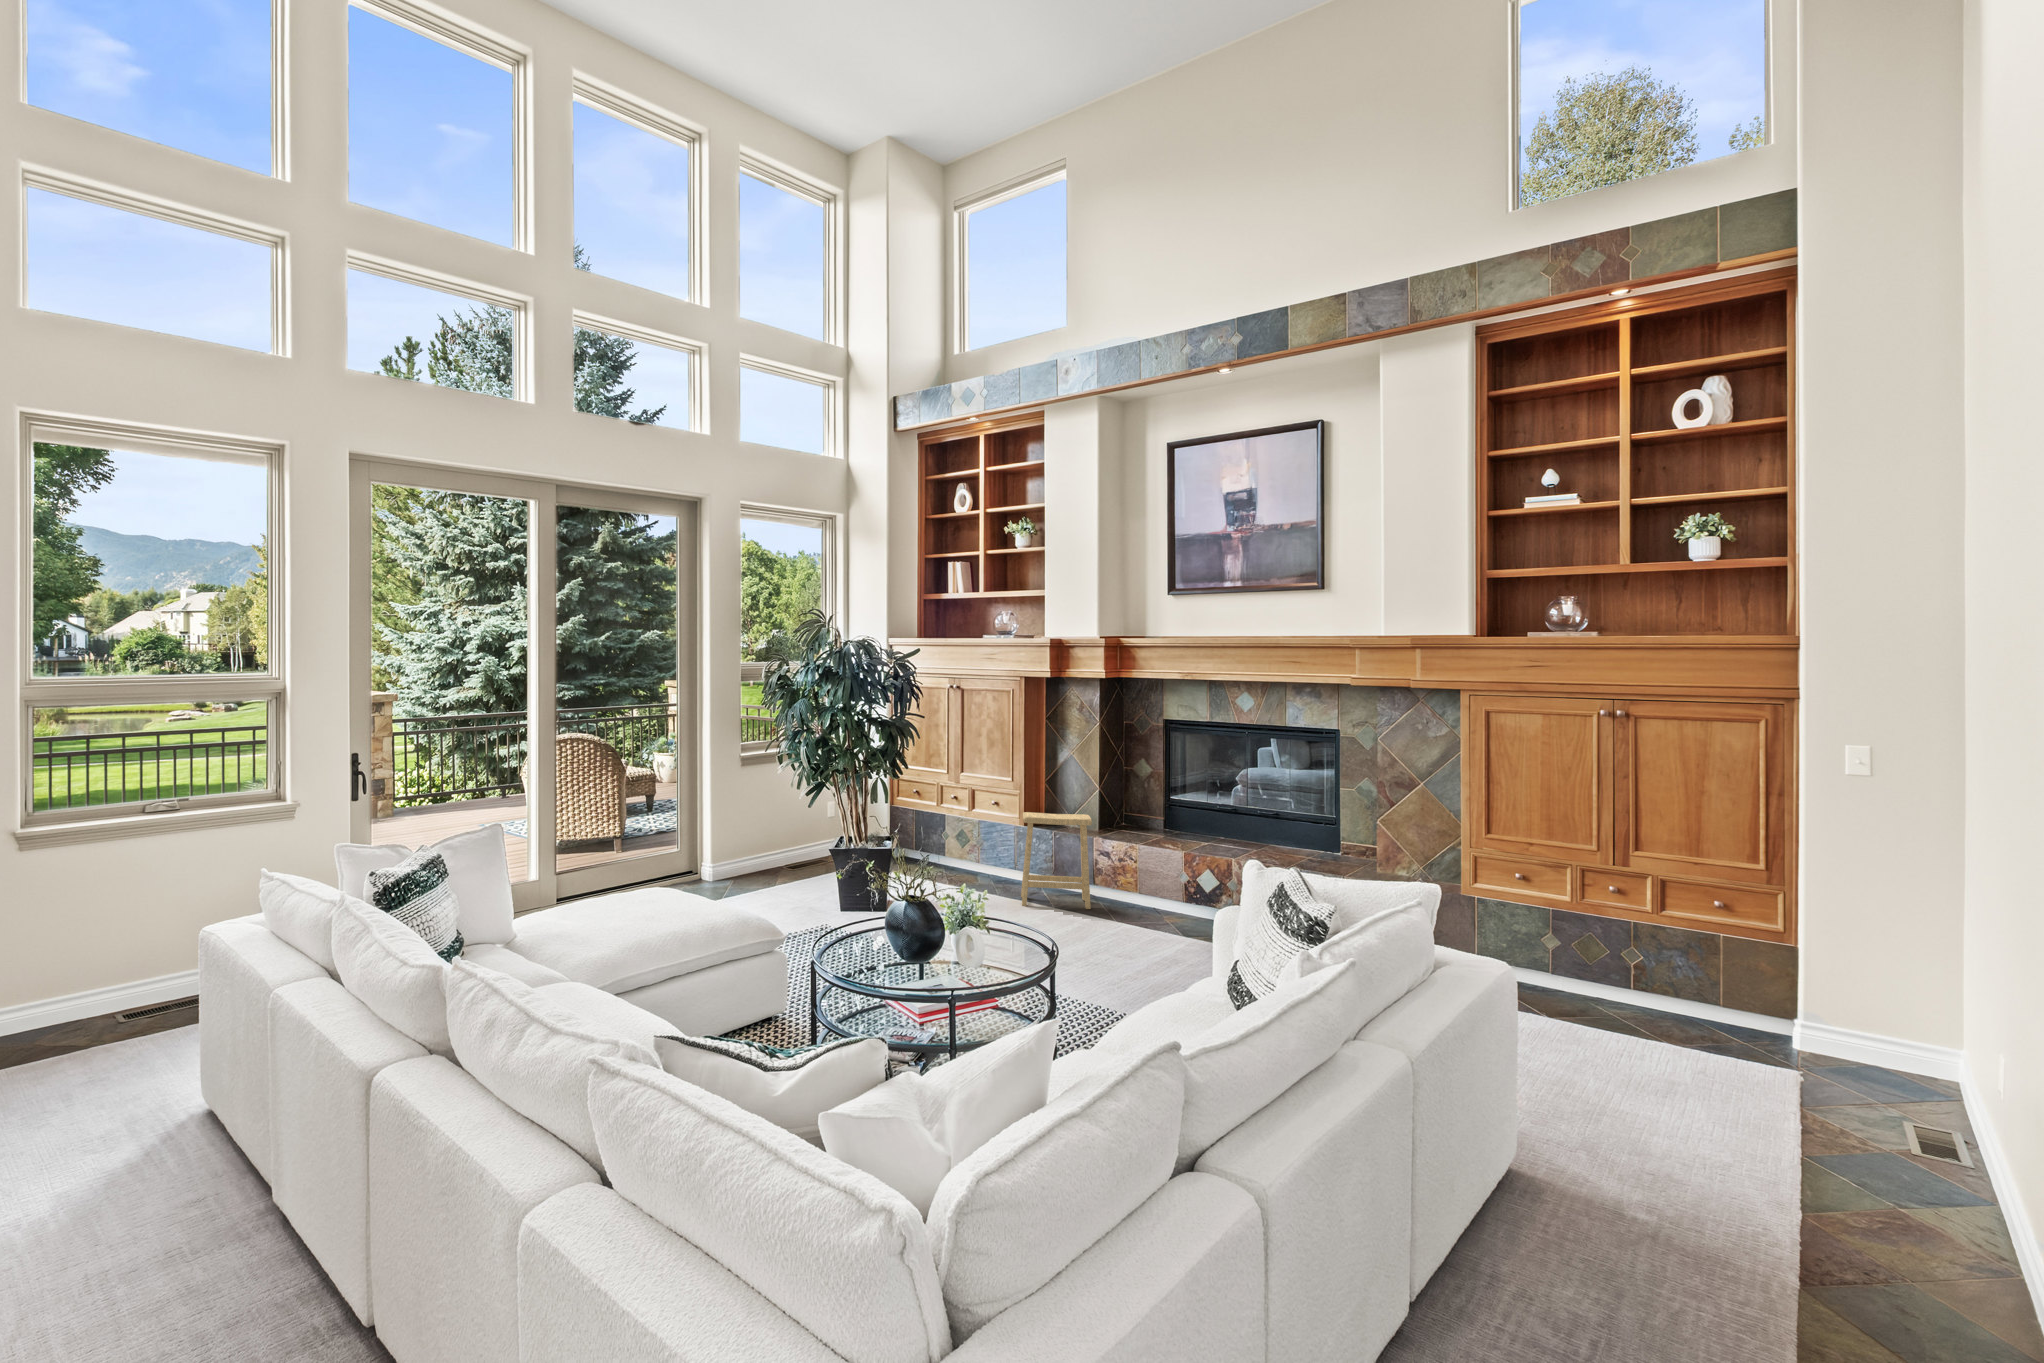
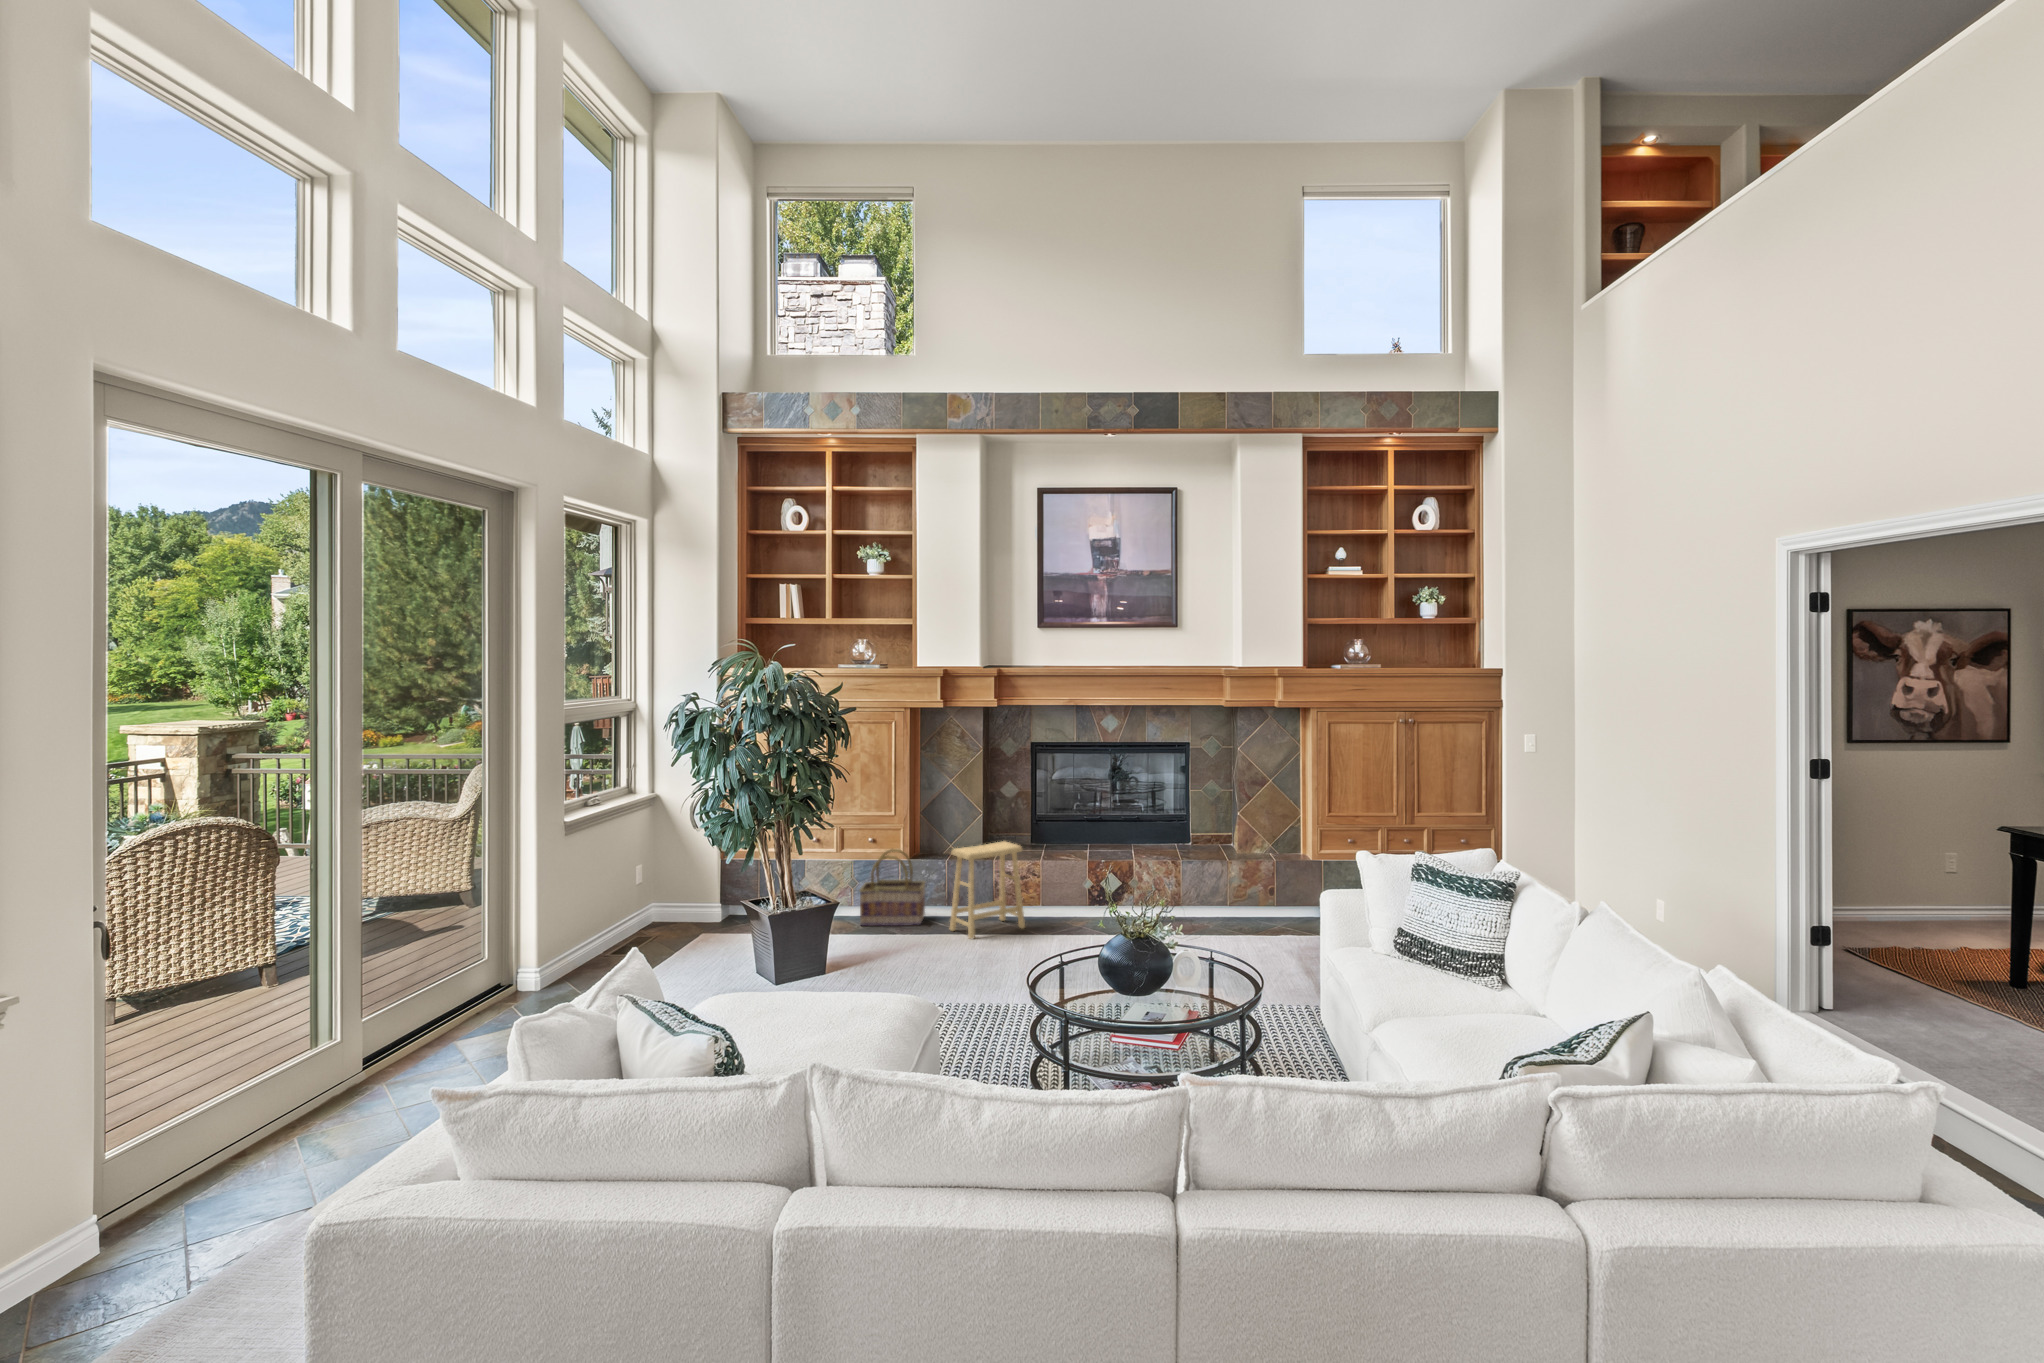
basket: none [960,811,1028,889] -> present [859,849,926,926]

